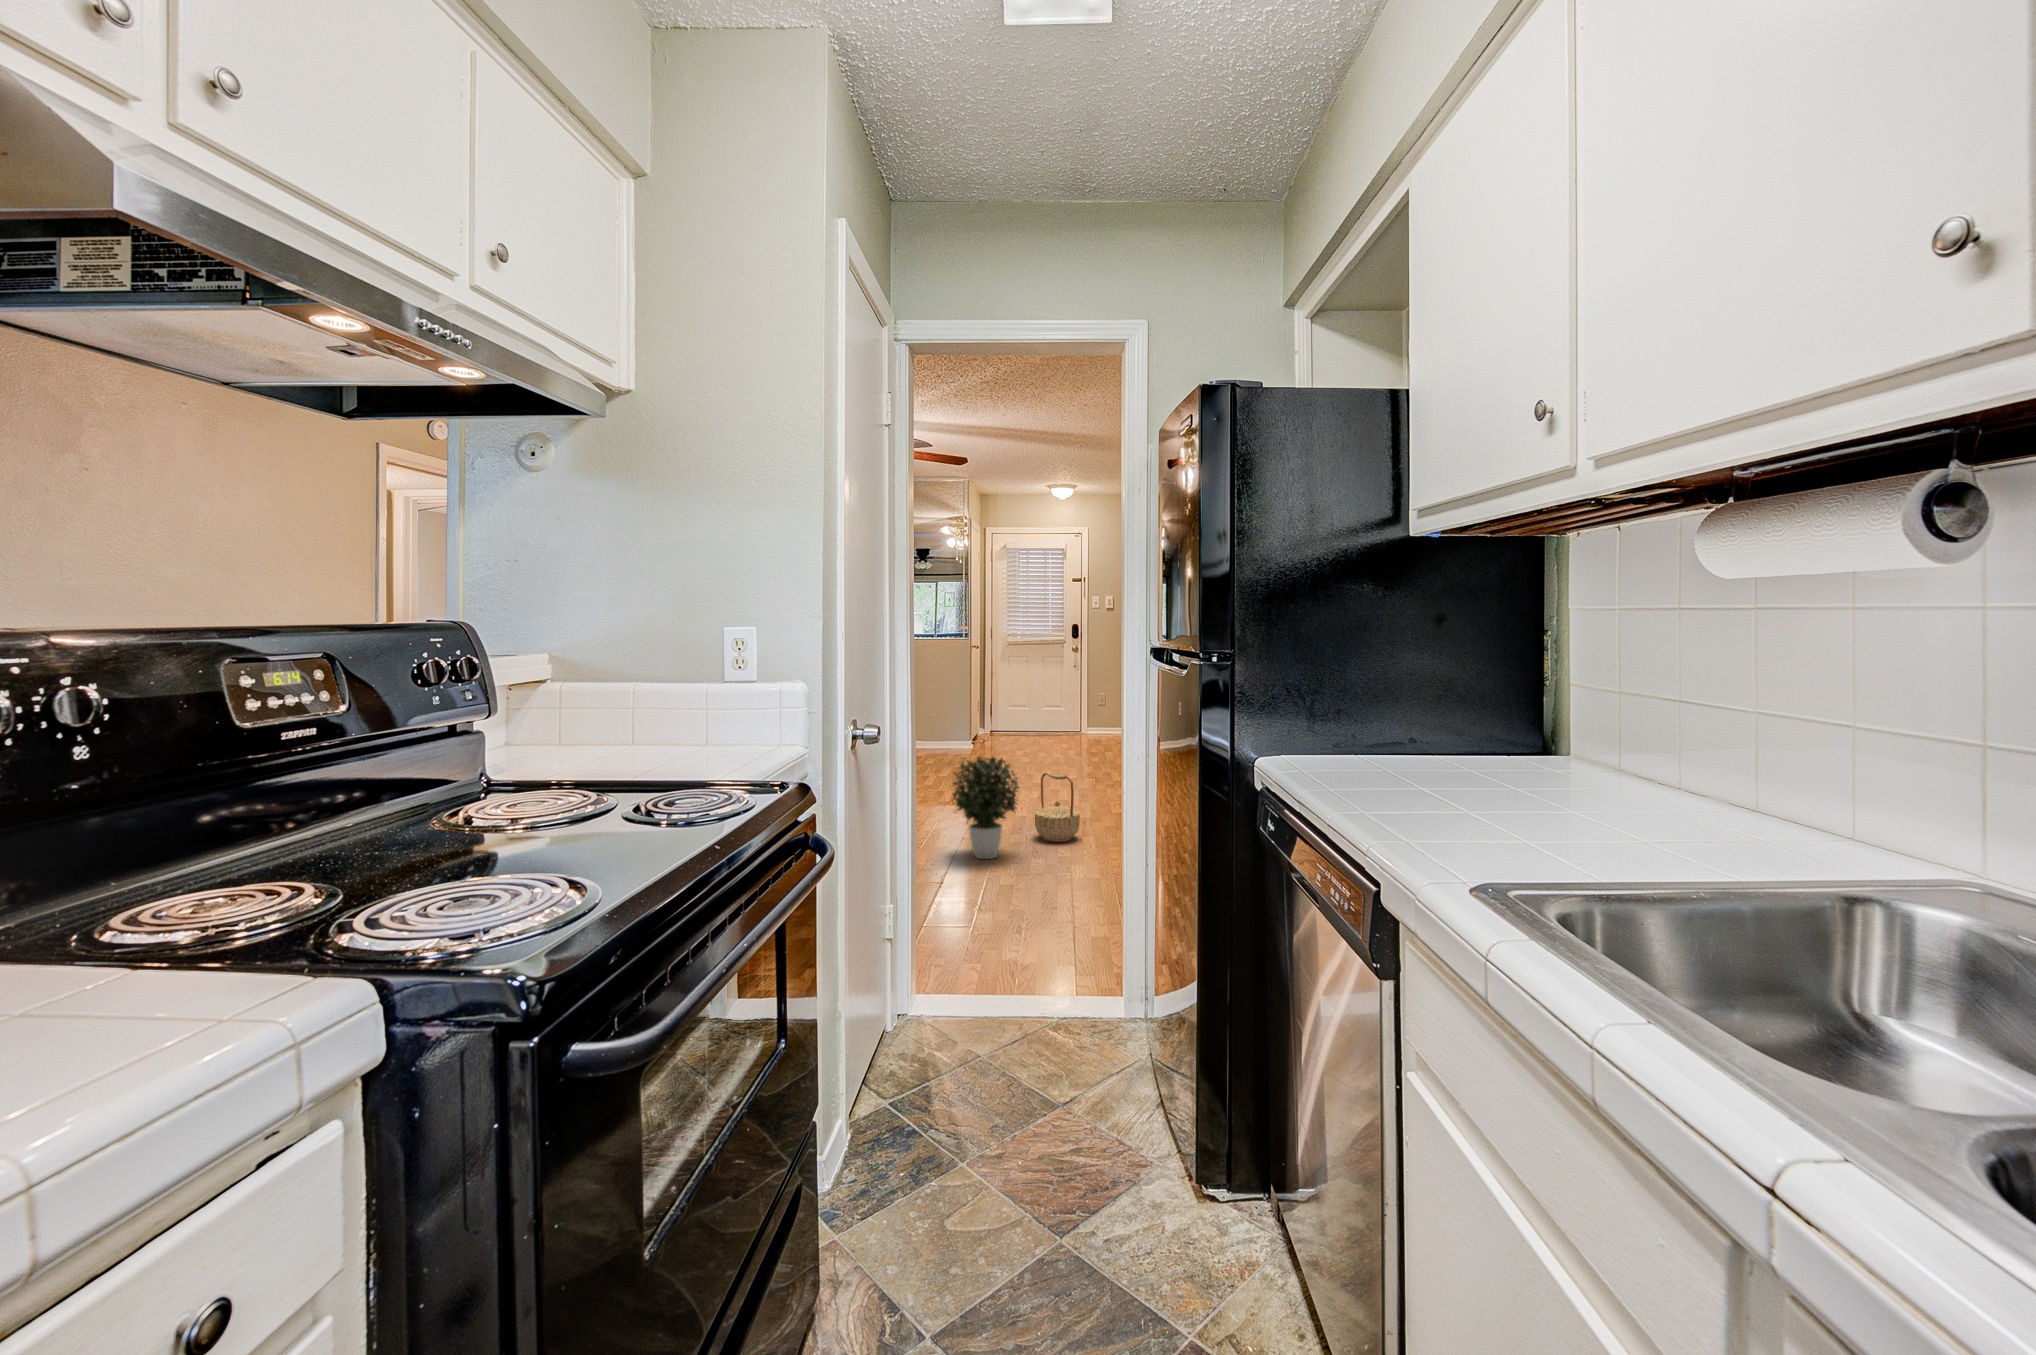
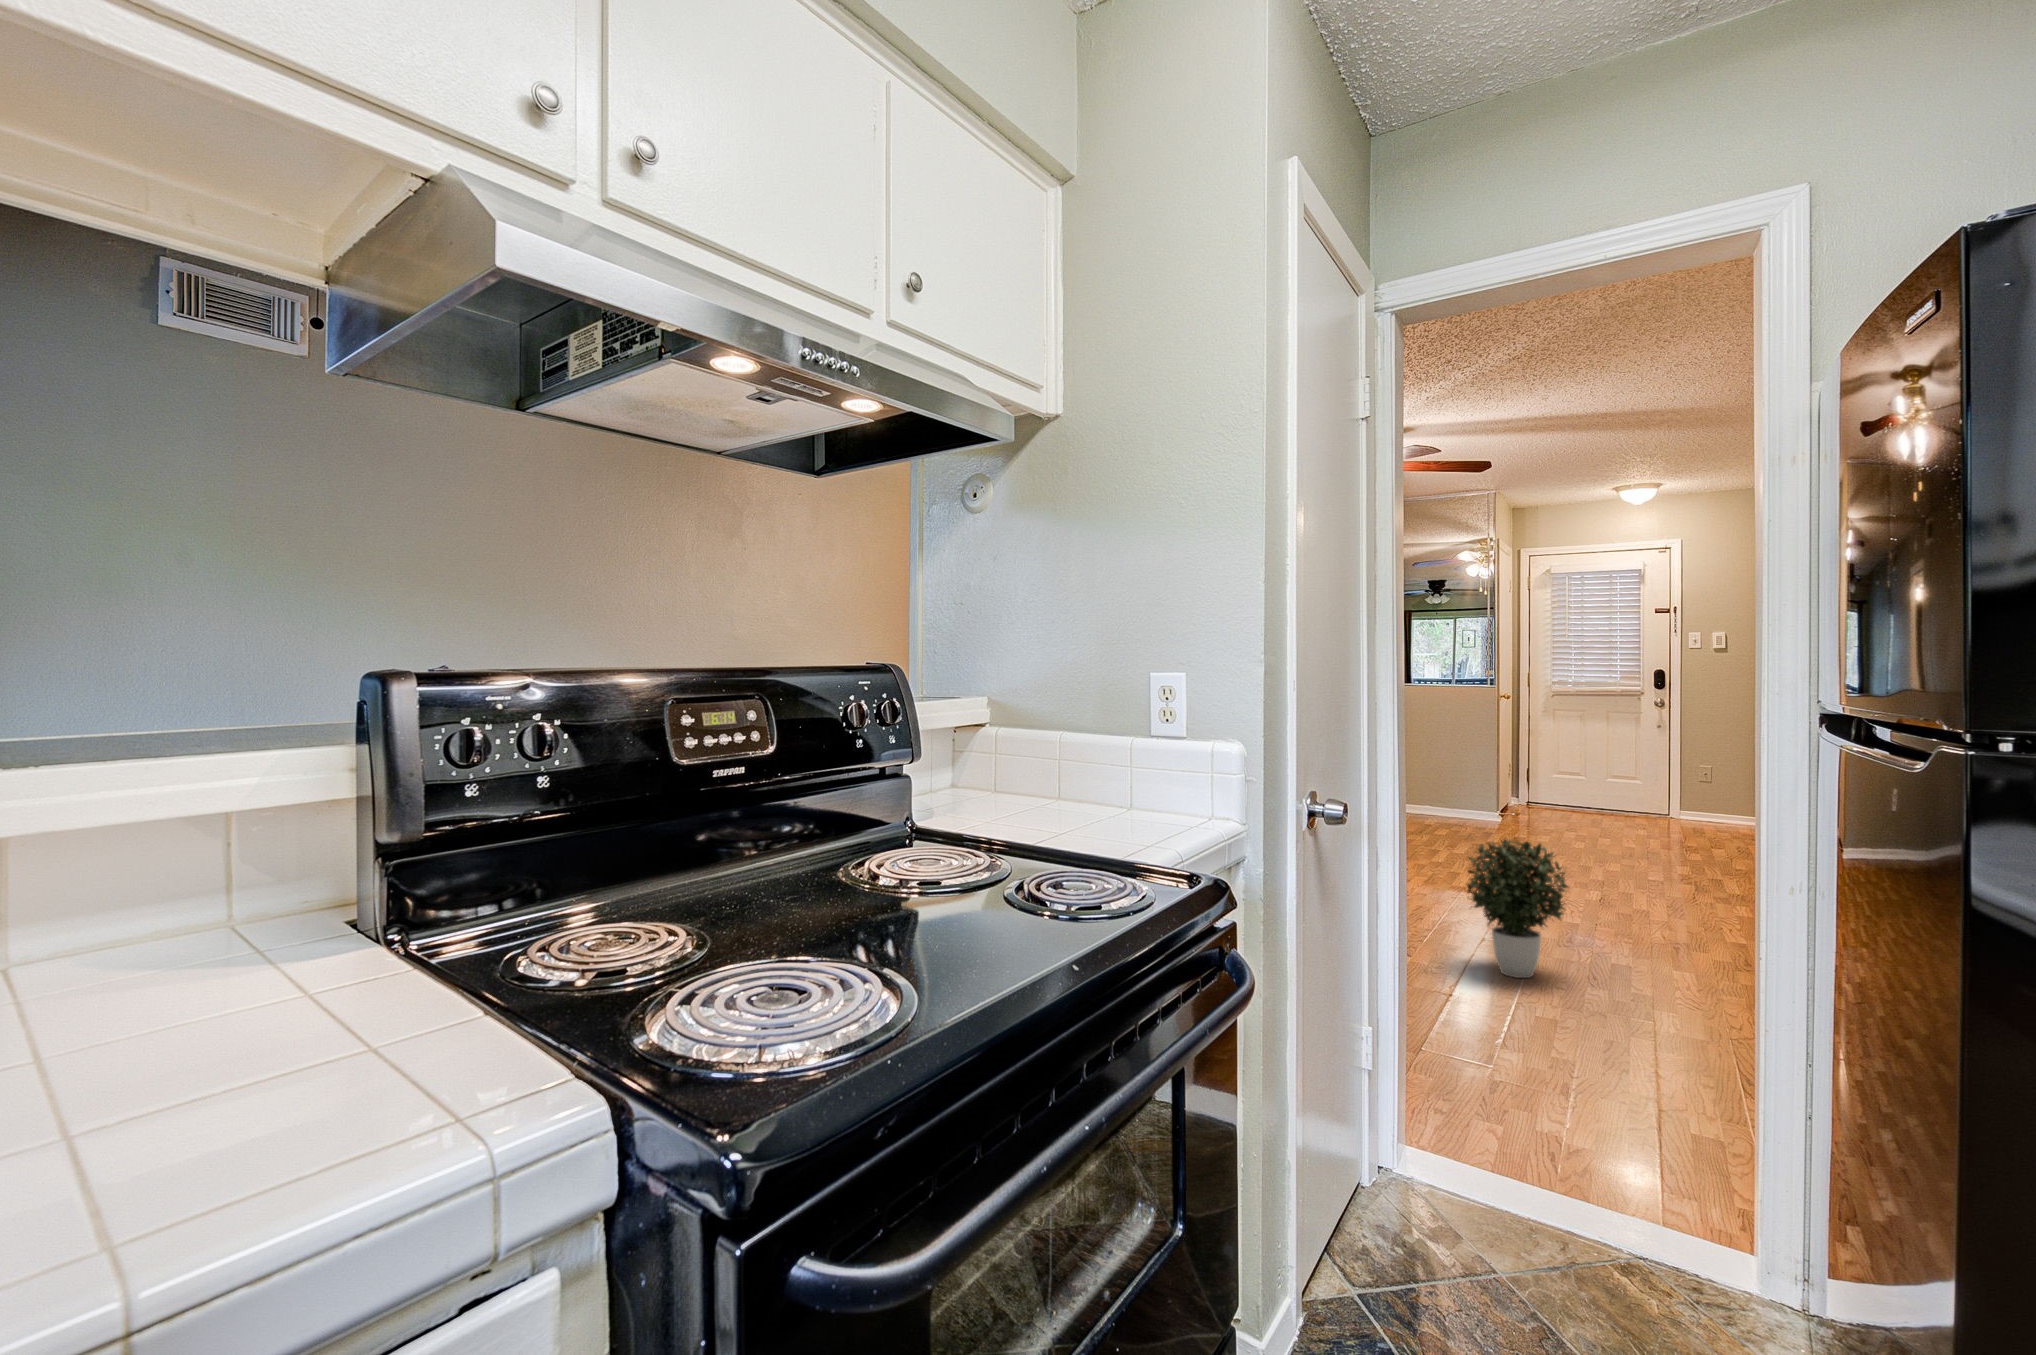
basket: present [1035,773,1080,842] -> none [1593,869,1669,970]

